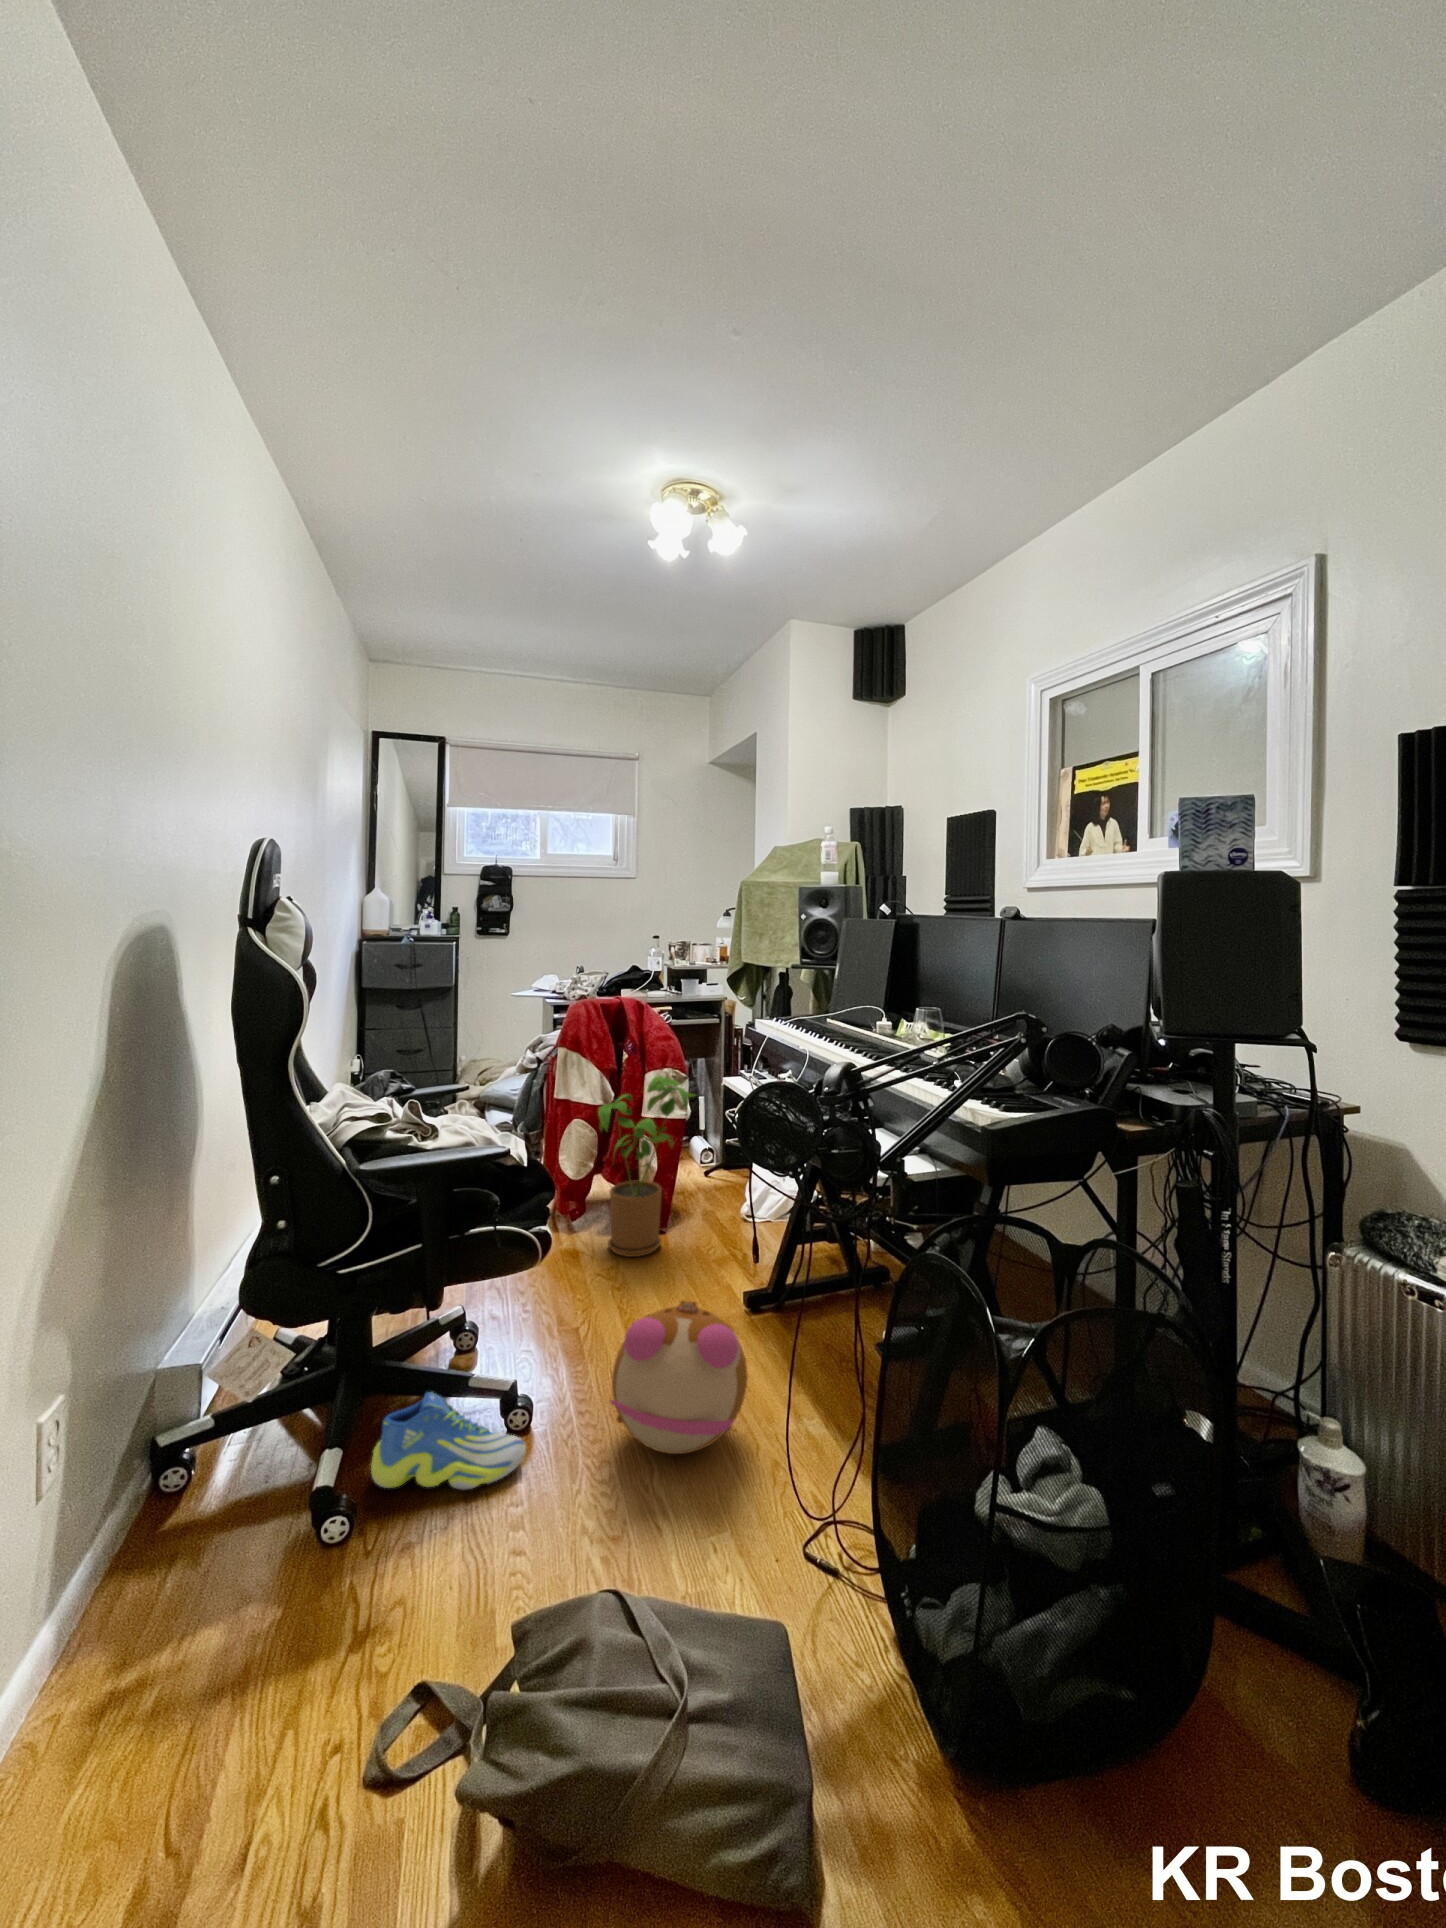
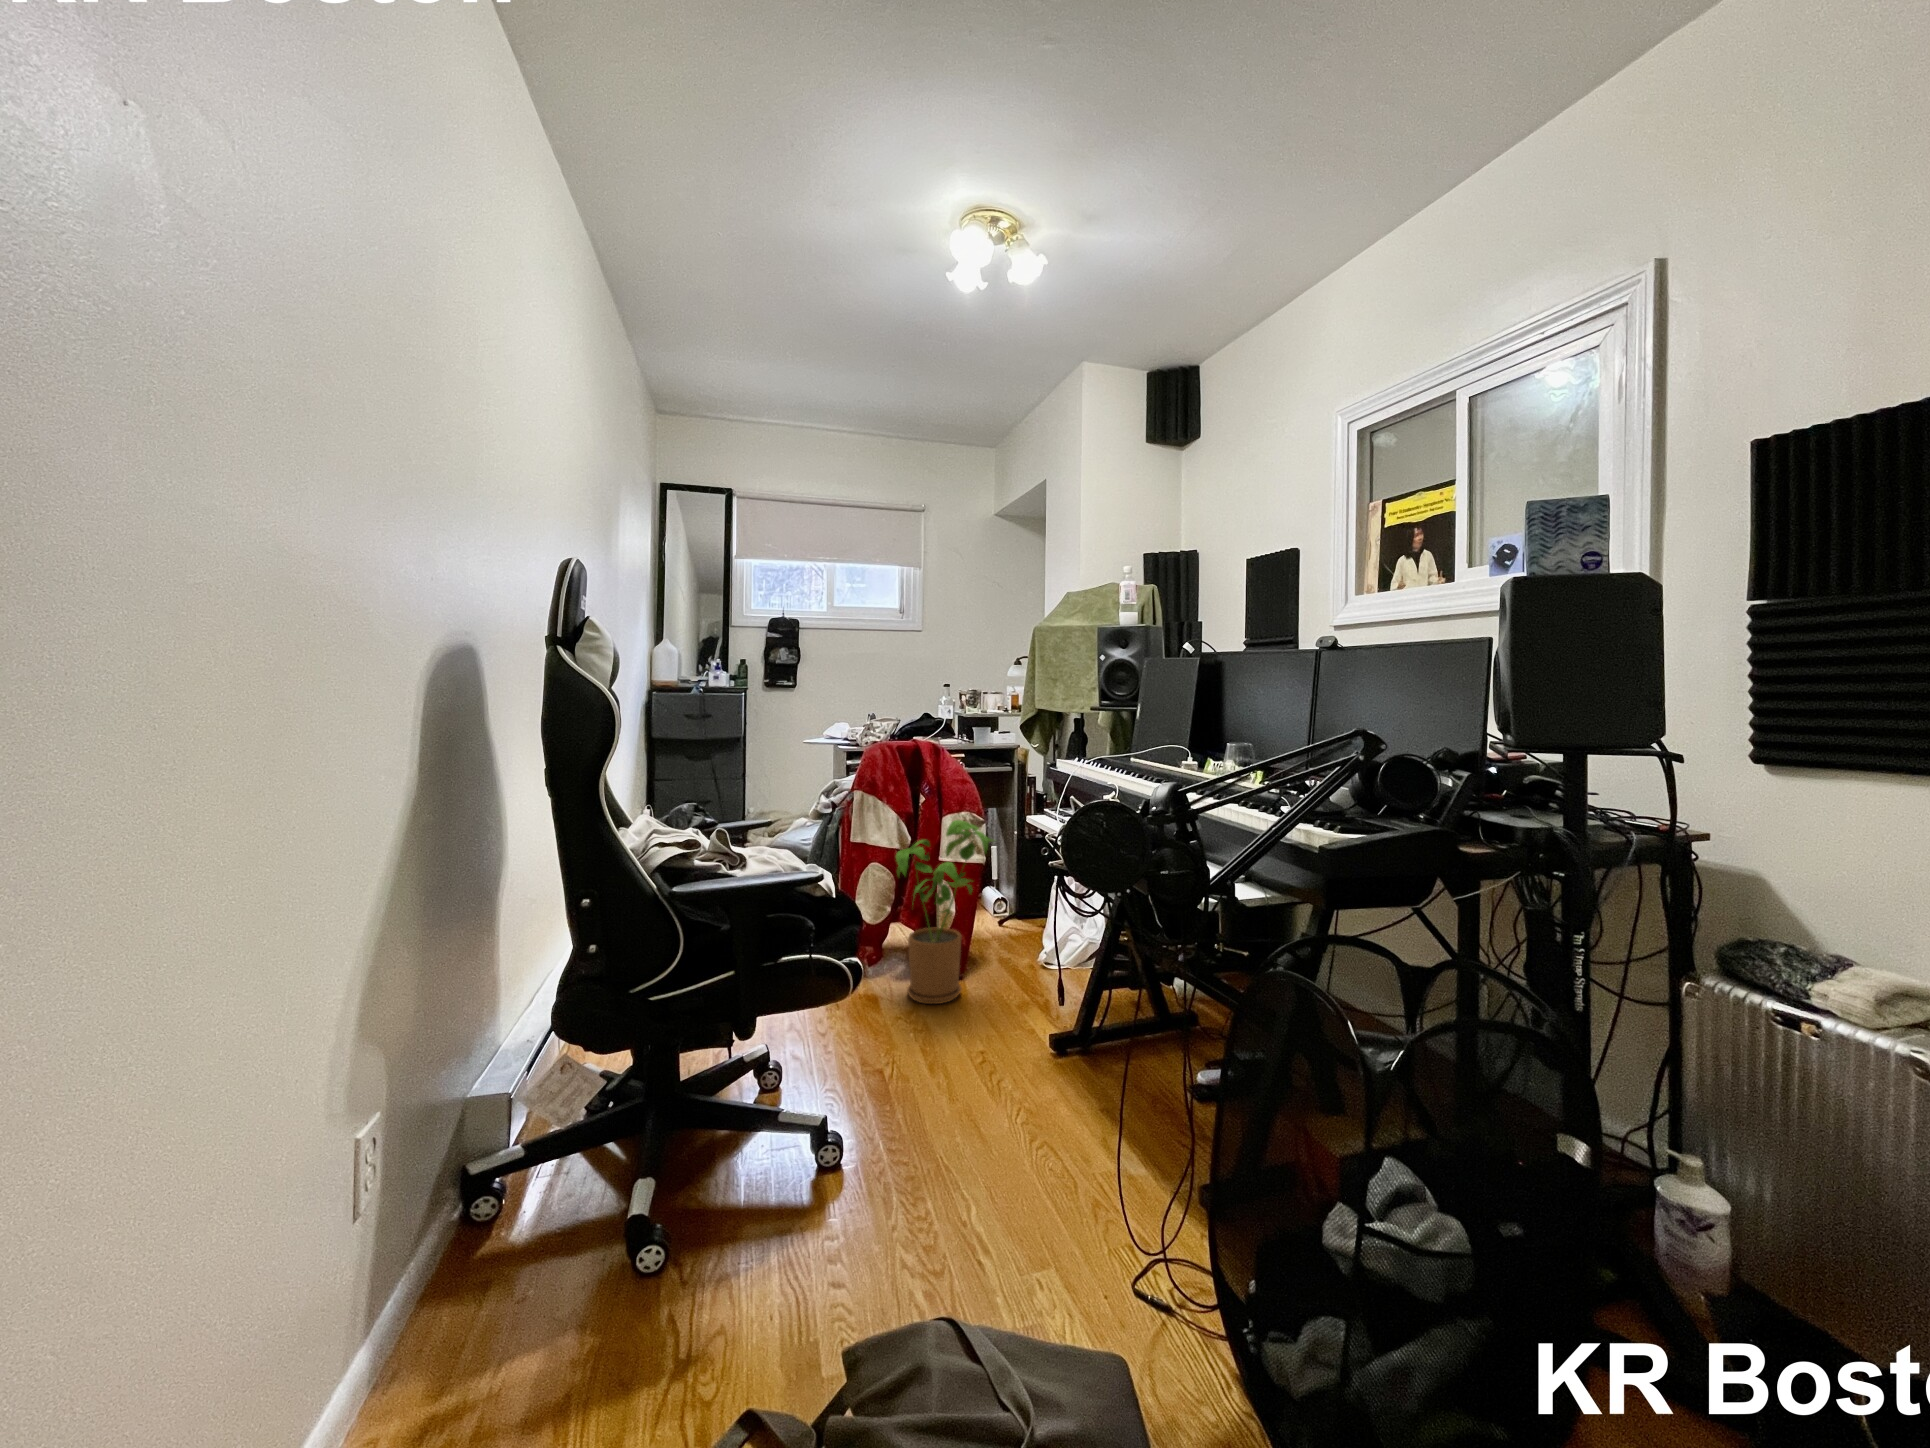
plush toy: present [610,1300,748,1454] -> none [925,1036,1065,1192]
sneaker: present [371,1392,526,1489] -> none [683,1126,839,1224]

